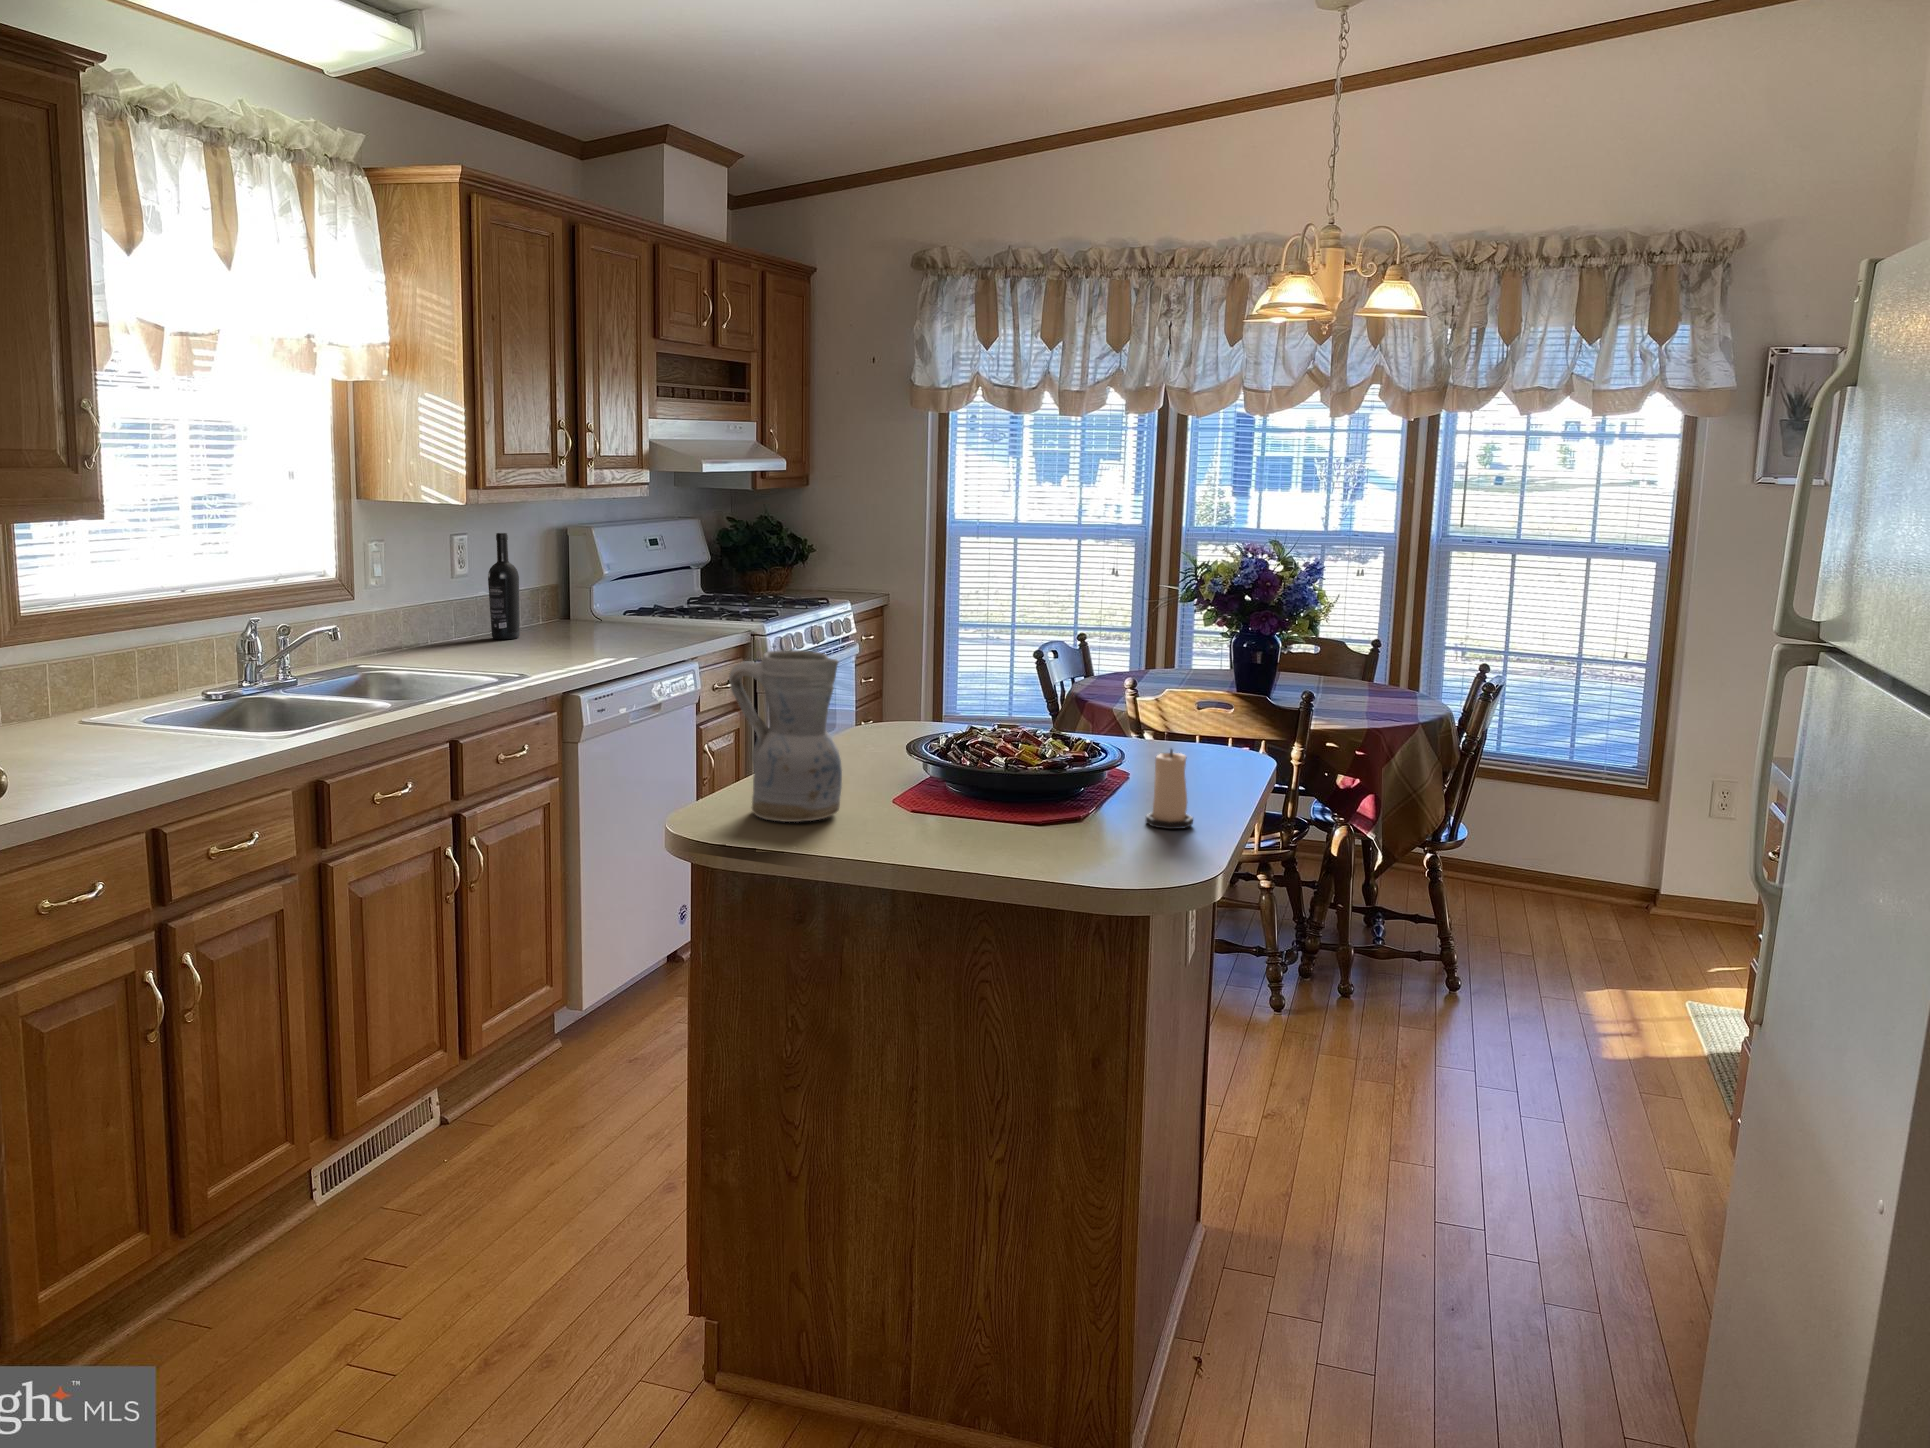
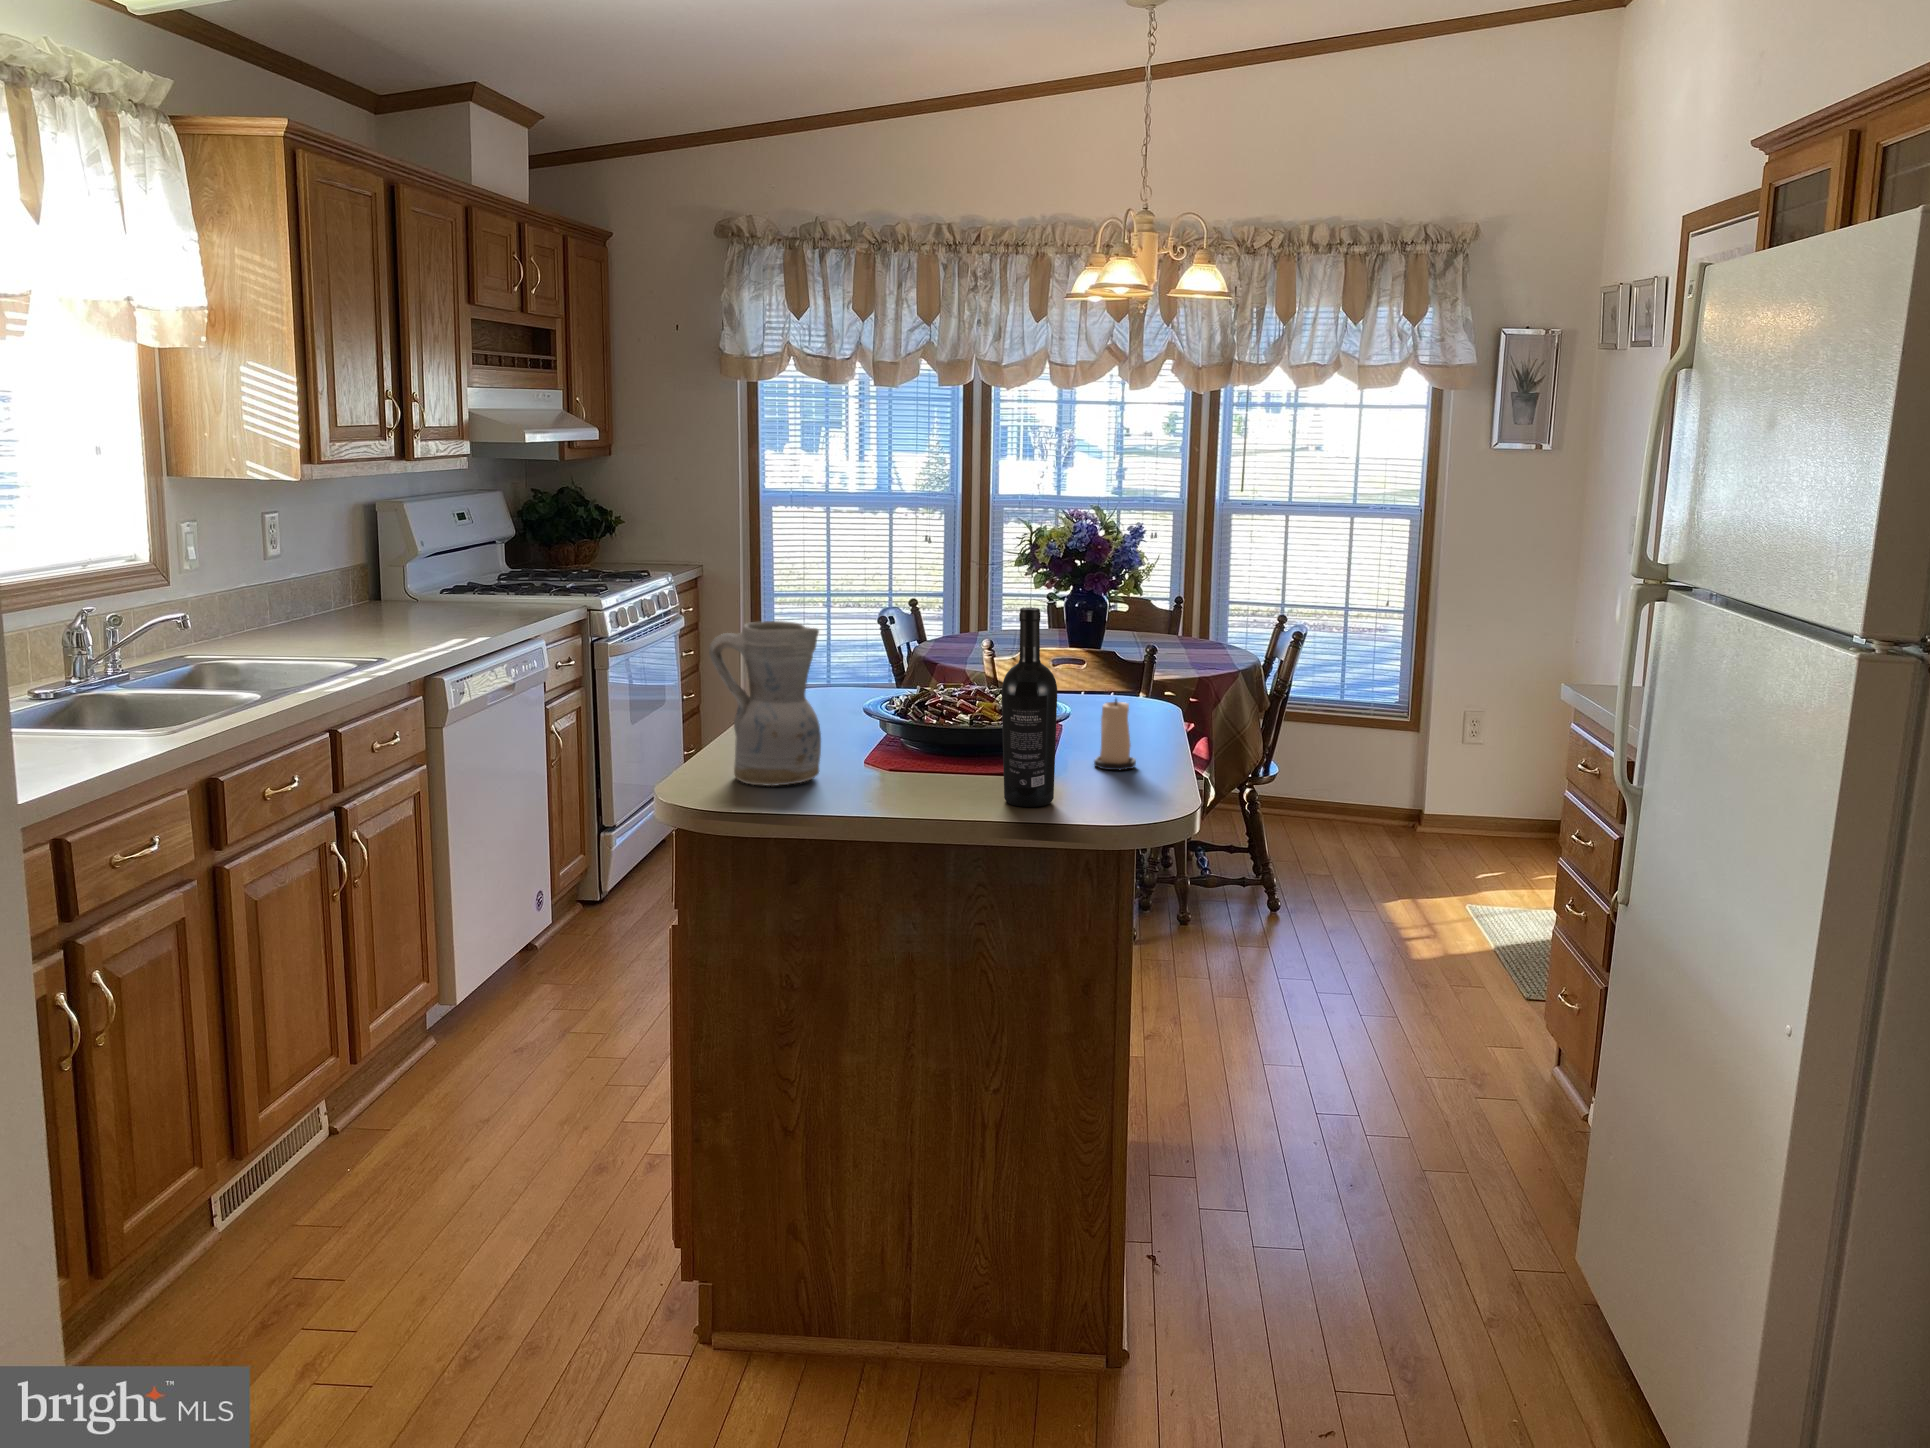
wine bottle: present [488,533,520,639] -> present [1002,608,1057,807]

